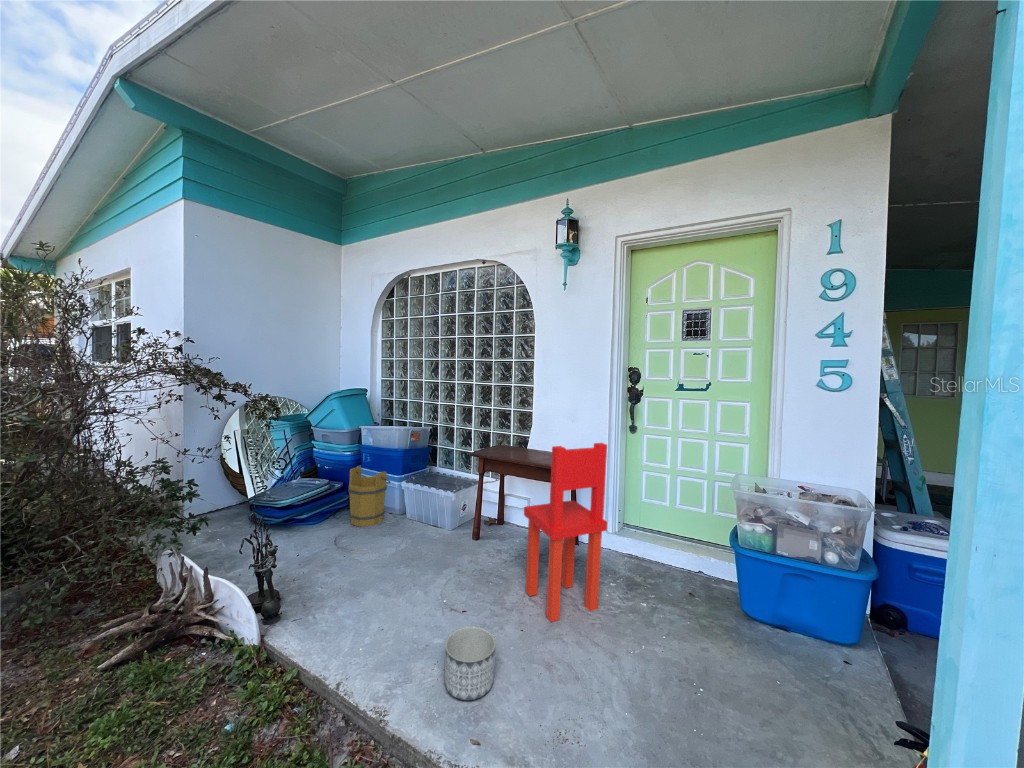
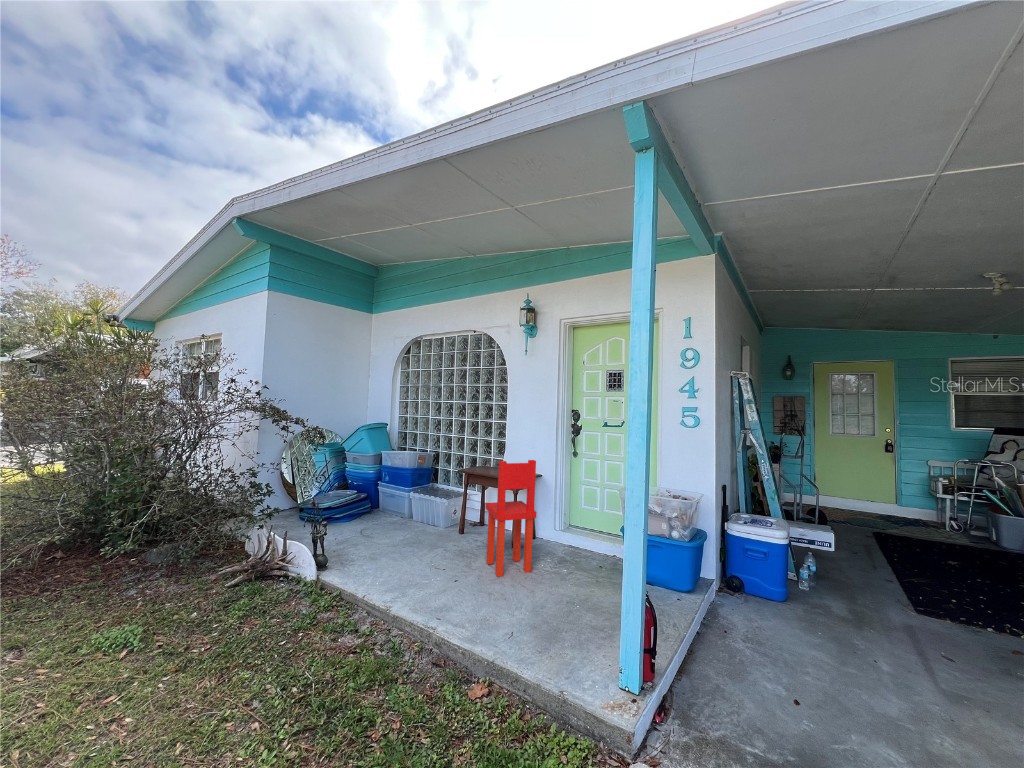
bucket: present [348,467,390,527] -> none [372,480,403,524]
planter: present [445,626,496,700] -> none [423,567,454,604]

